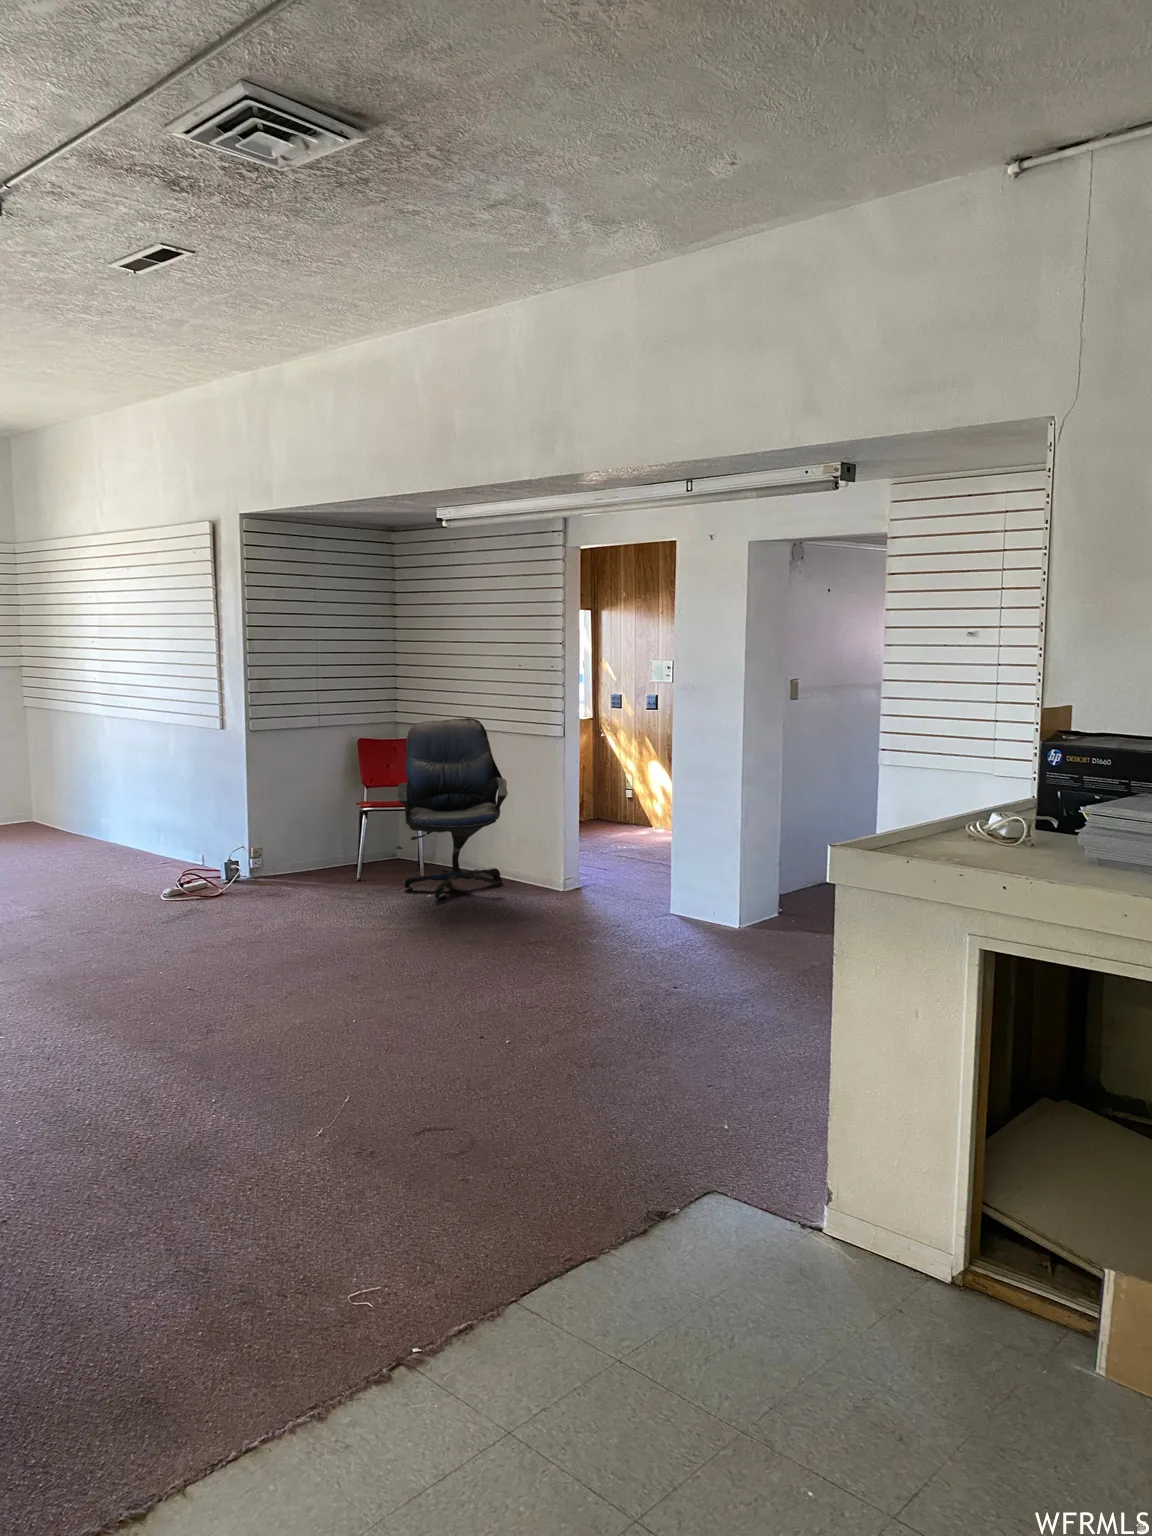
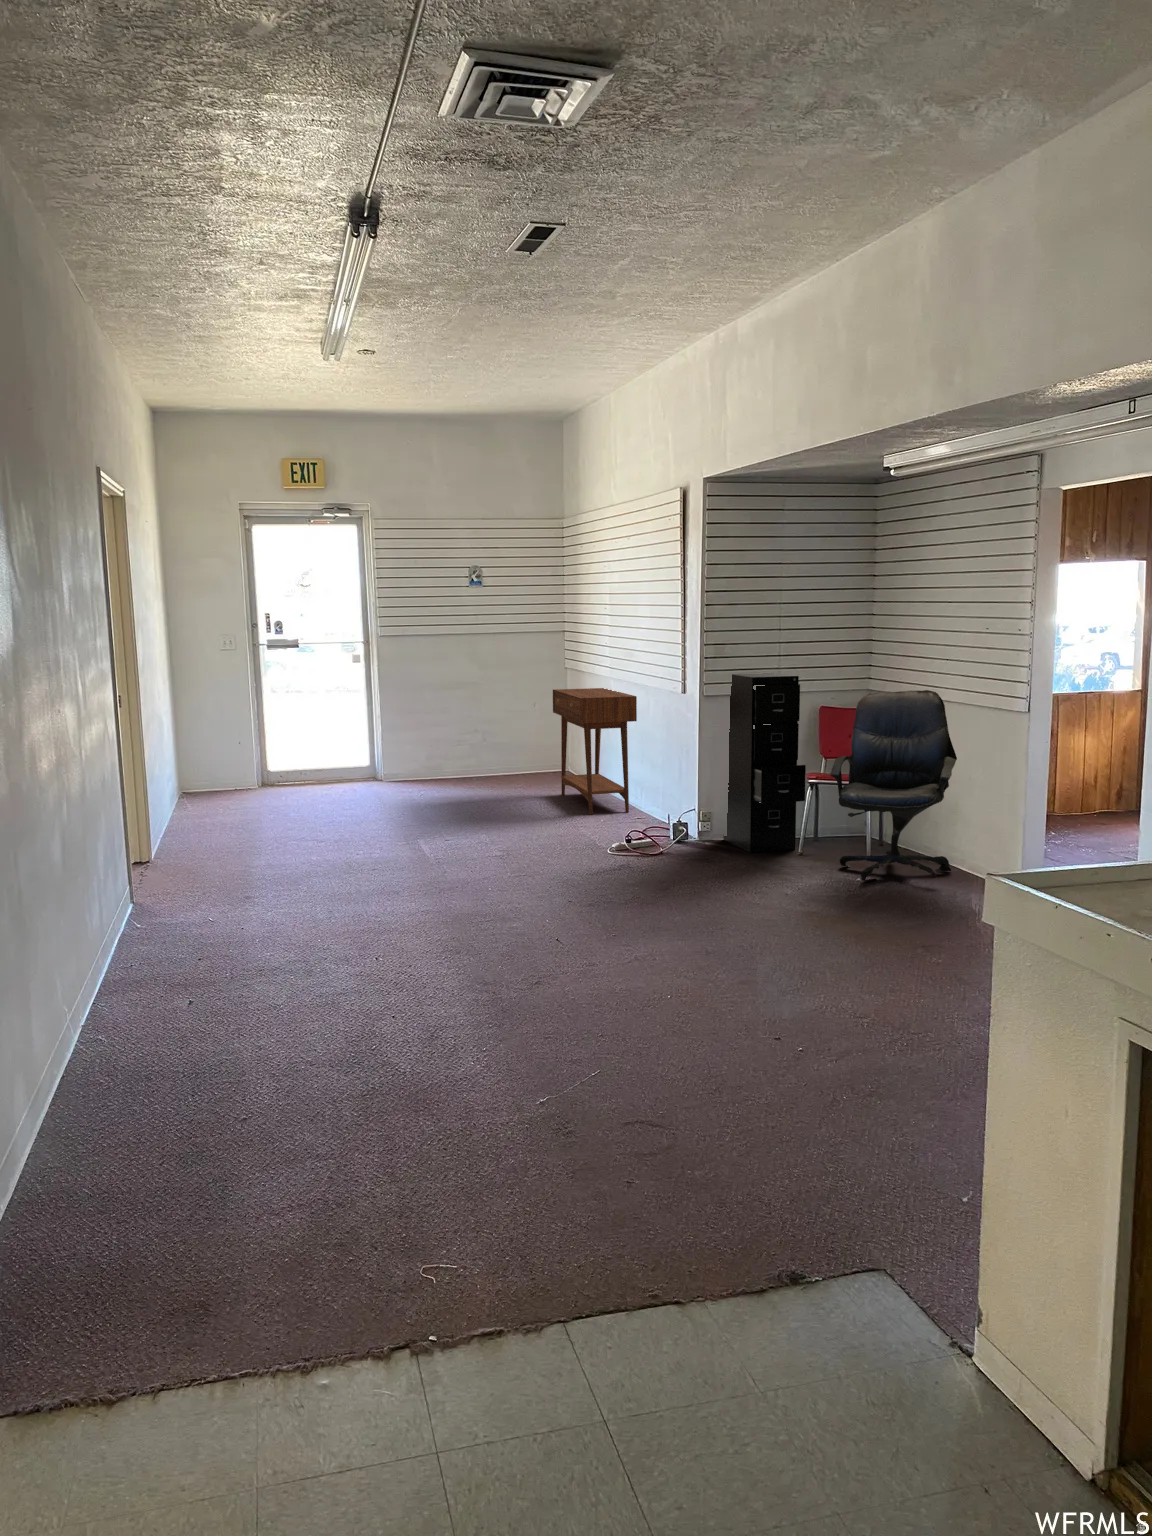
filing cabinet: none [265,706,360,887] -> present [724,673,806,853]
console table: none [28,729,147,869] -> present [553,688,637,814]

